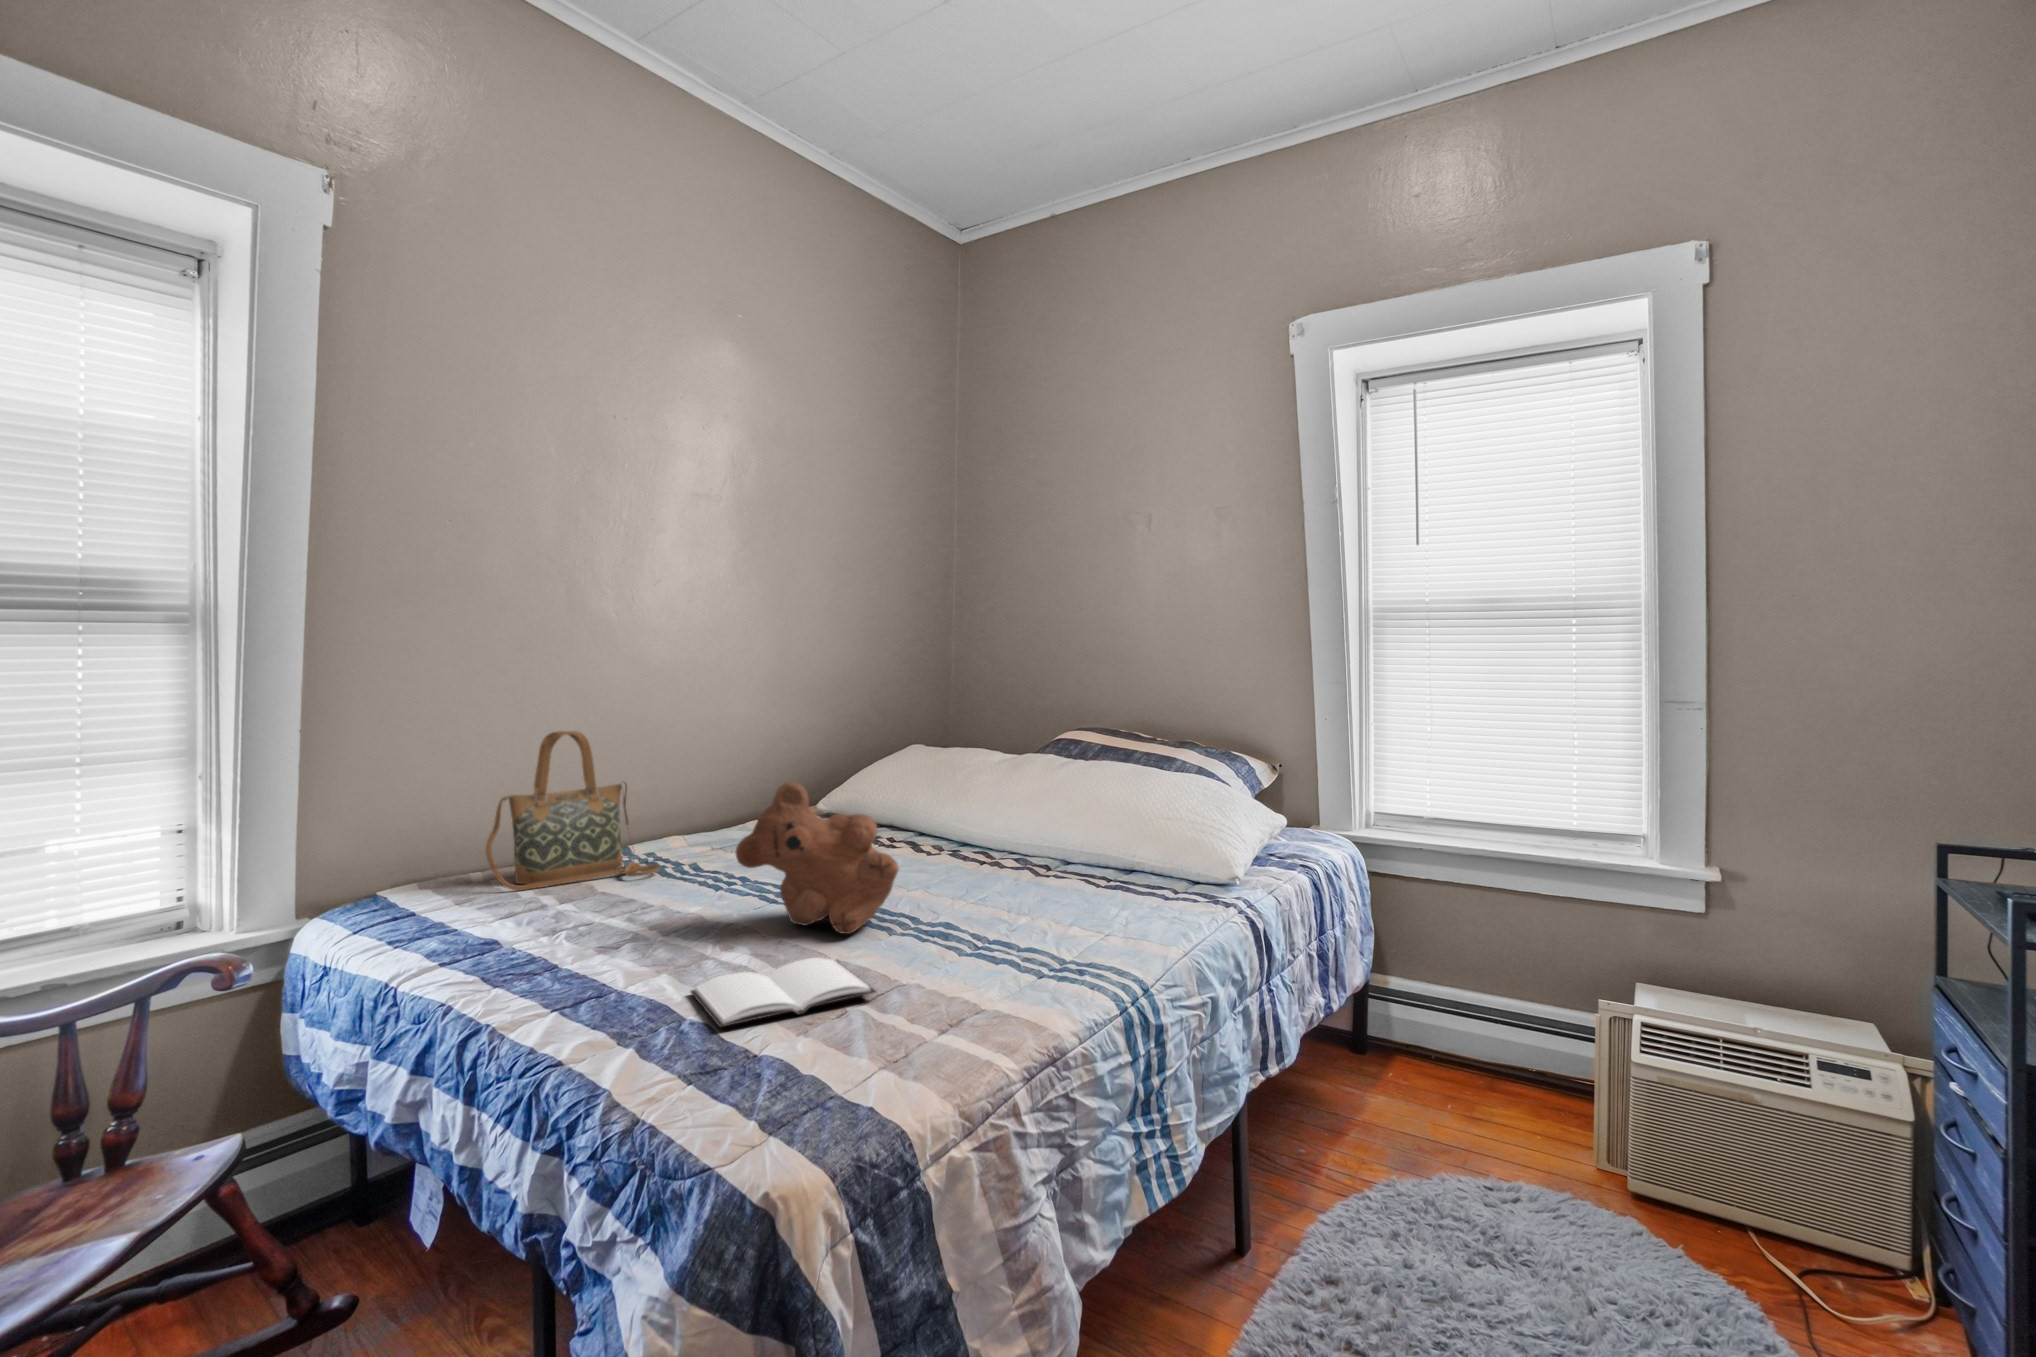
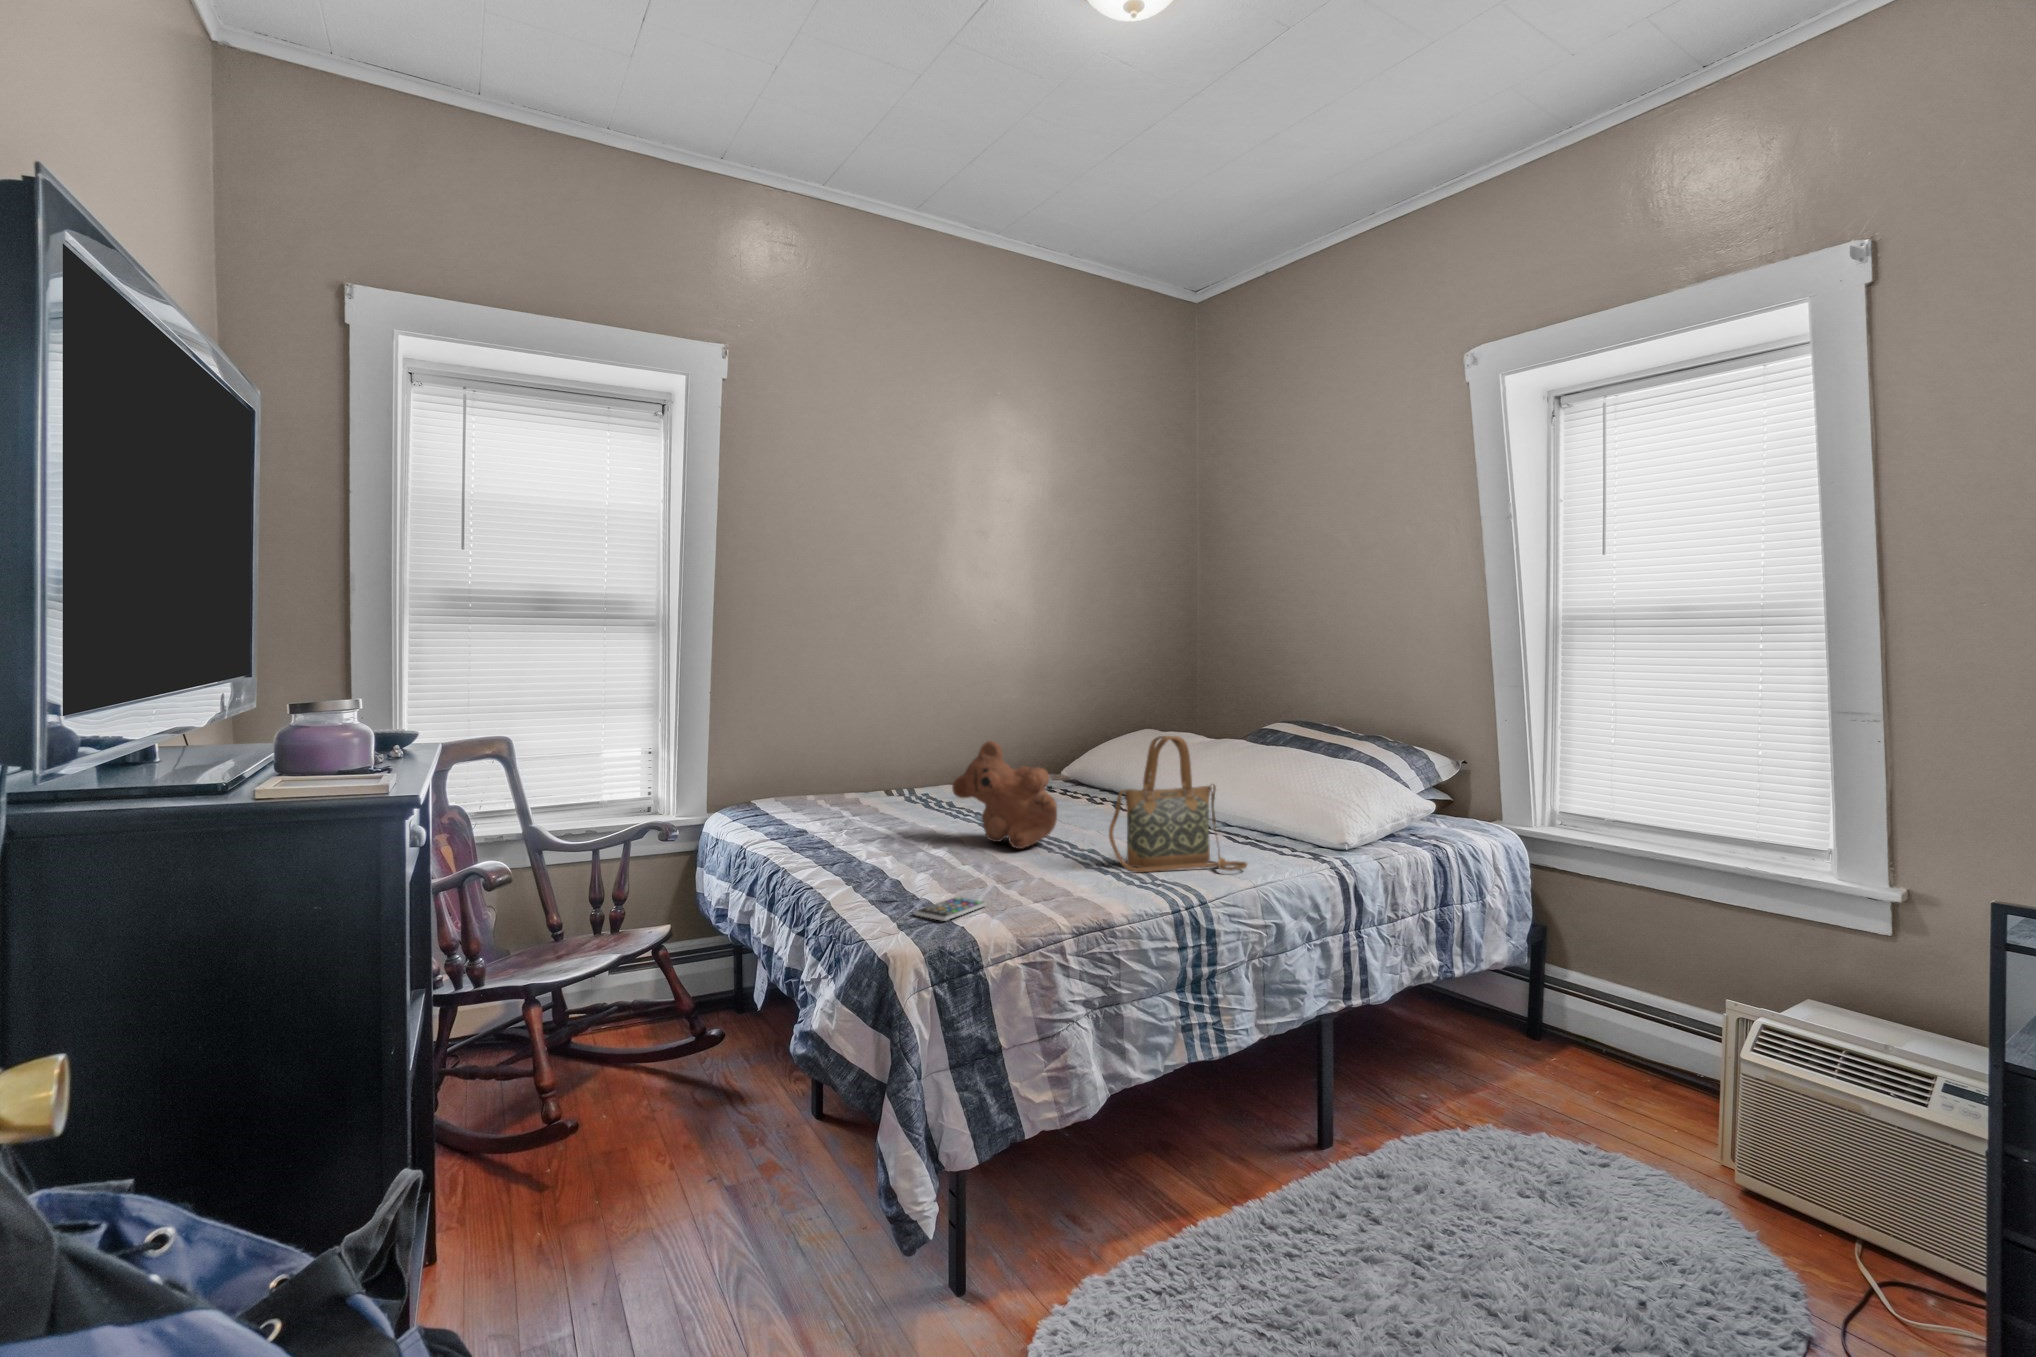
handbag: present [486,731,660,890] -> present [1109,736,1247,873]
book: present [691,958,876,1027] -> none [899,855,1009,882]
smartphone: none [777,1044,877,1102] -> present [915,897,986,921]

